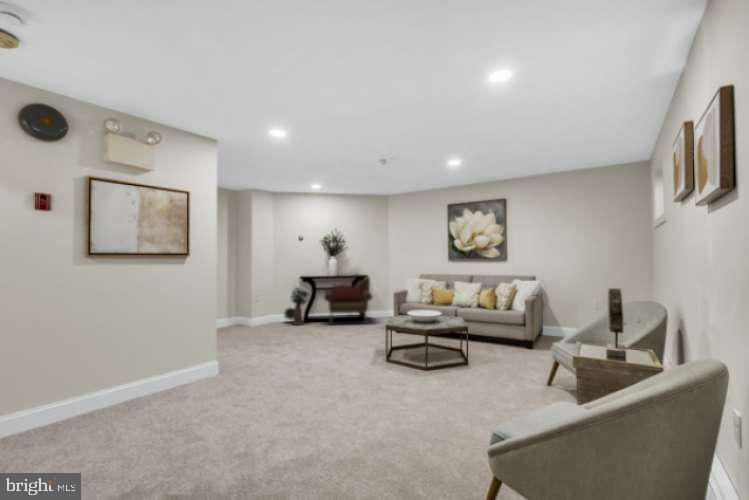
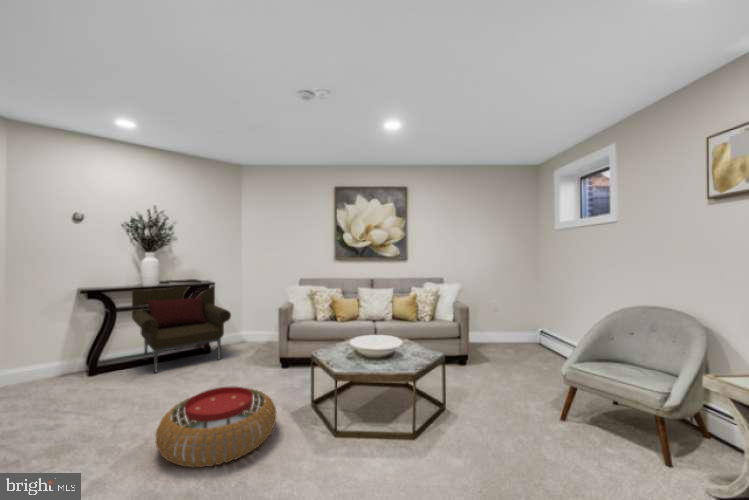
potted plant: present [284,288,308,325] -> none [32,310,105,387]
pouf: none [307,326,363,354] -> present [156,387,277,467]

